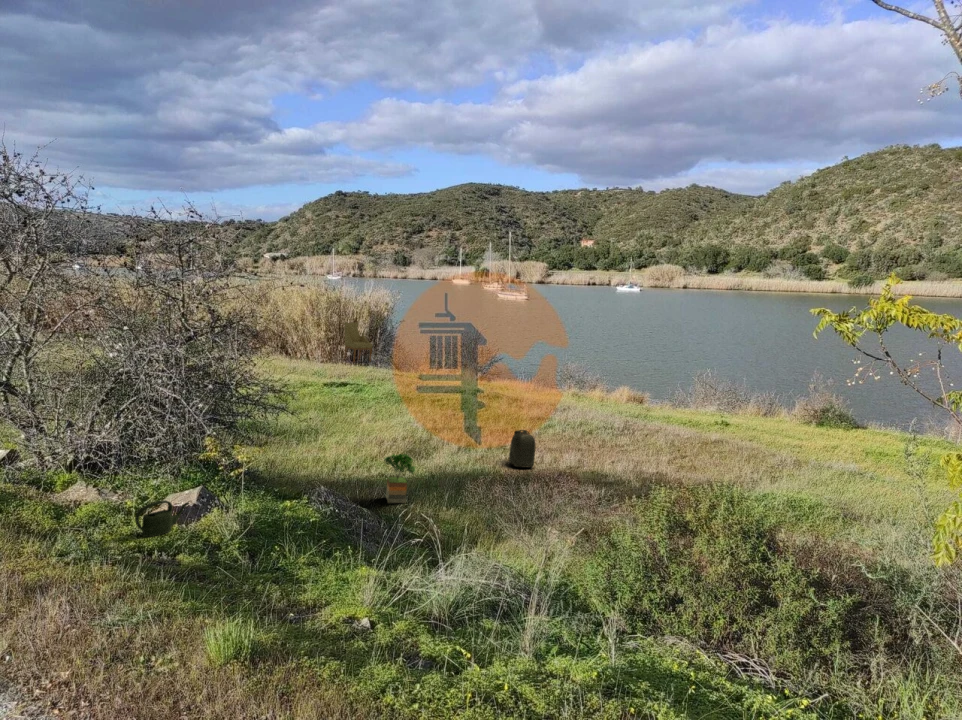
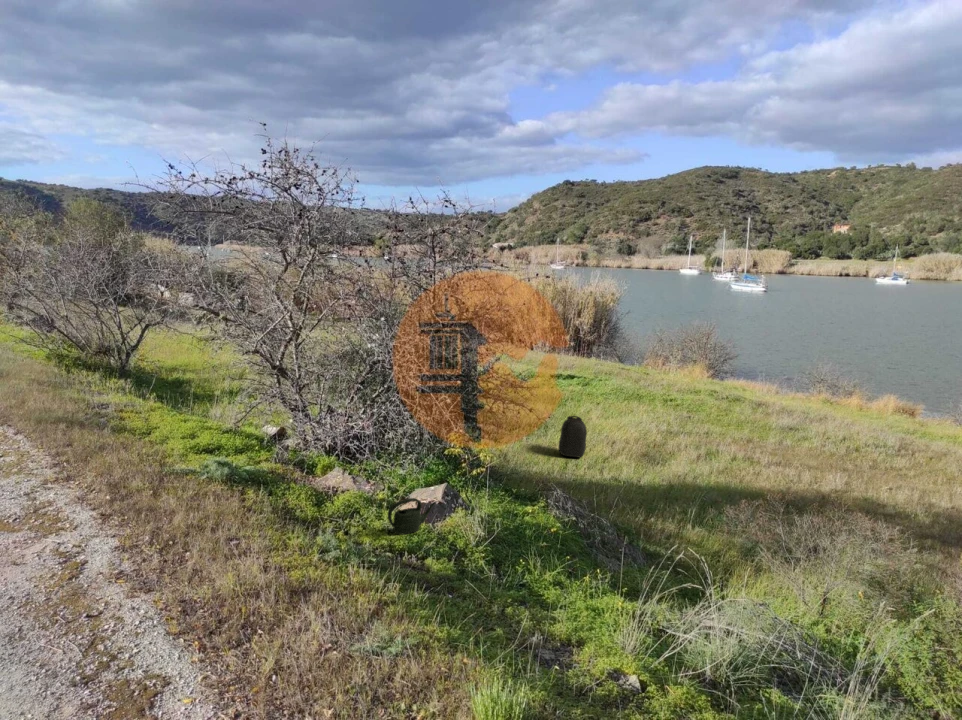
chair: present [344,322,372,362] -> none [566,312,597,354]
backpack: present [509,430,535,468] -> present [559,416,587,457]
potted tree: present [384,454,415,503] -> none [624,462,661,520]

